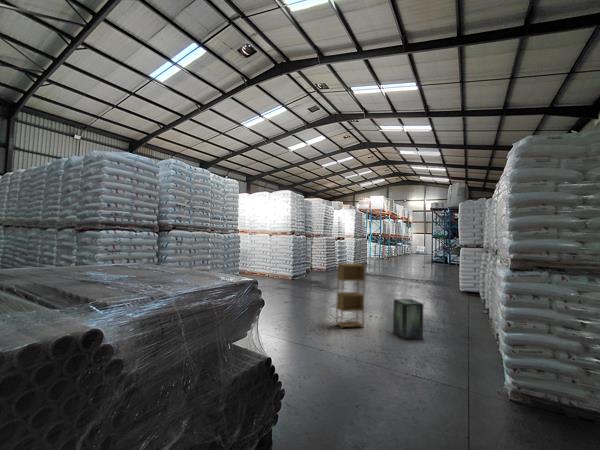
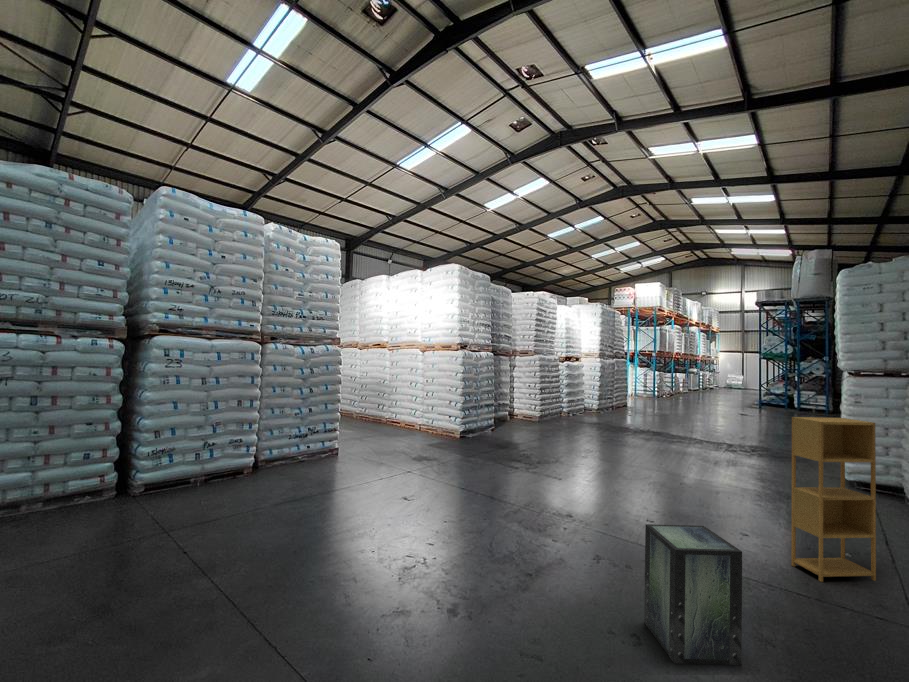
shelving unit: present [336,263,365,328] -> present [791,417,876,582]

